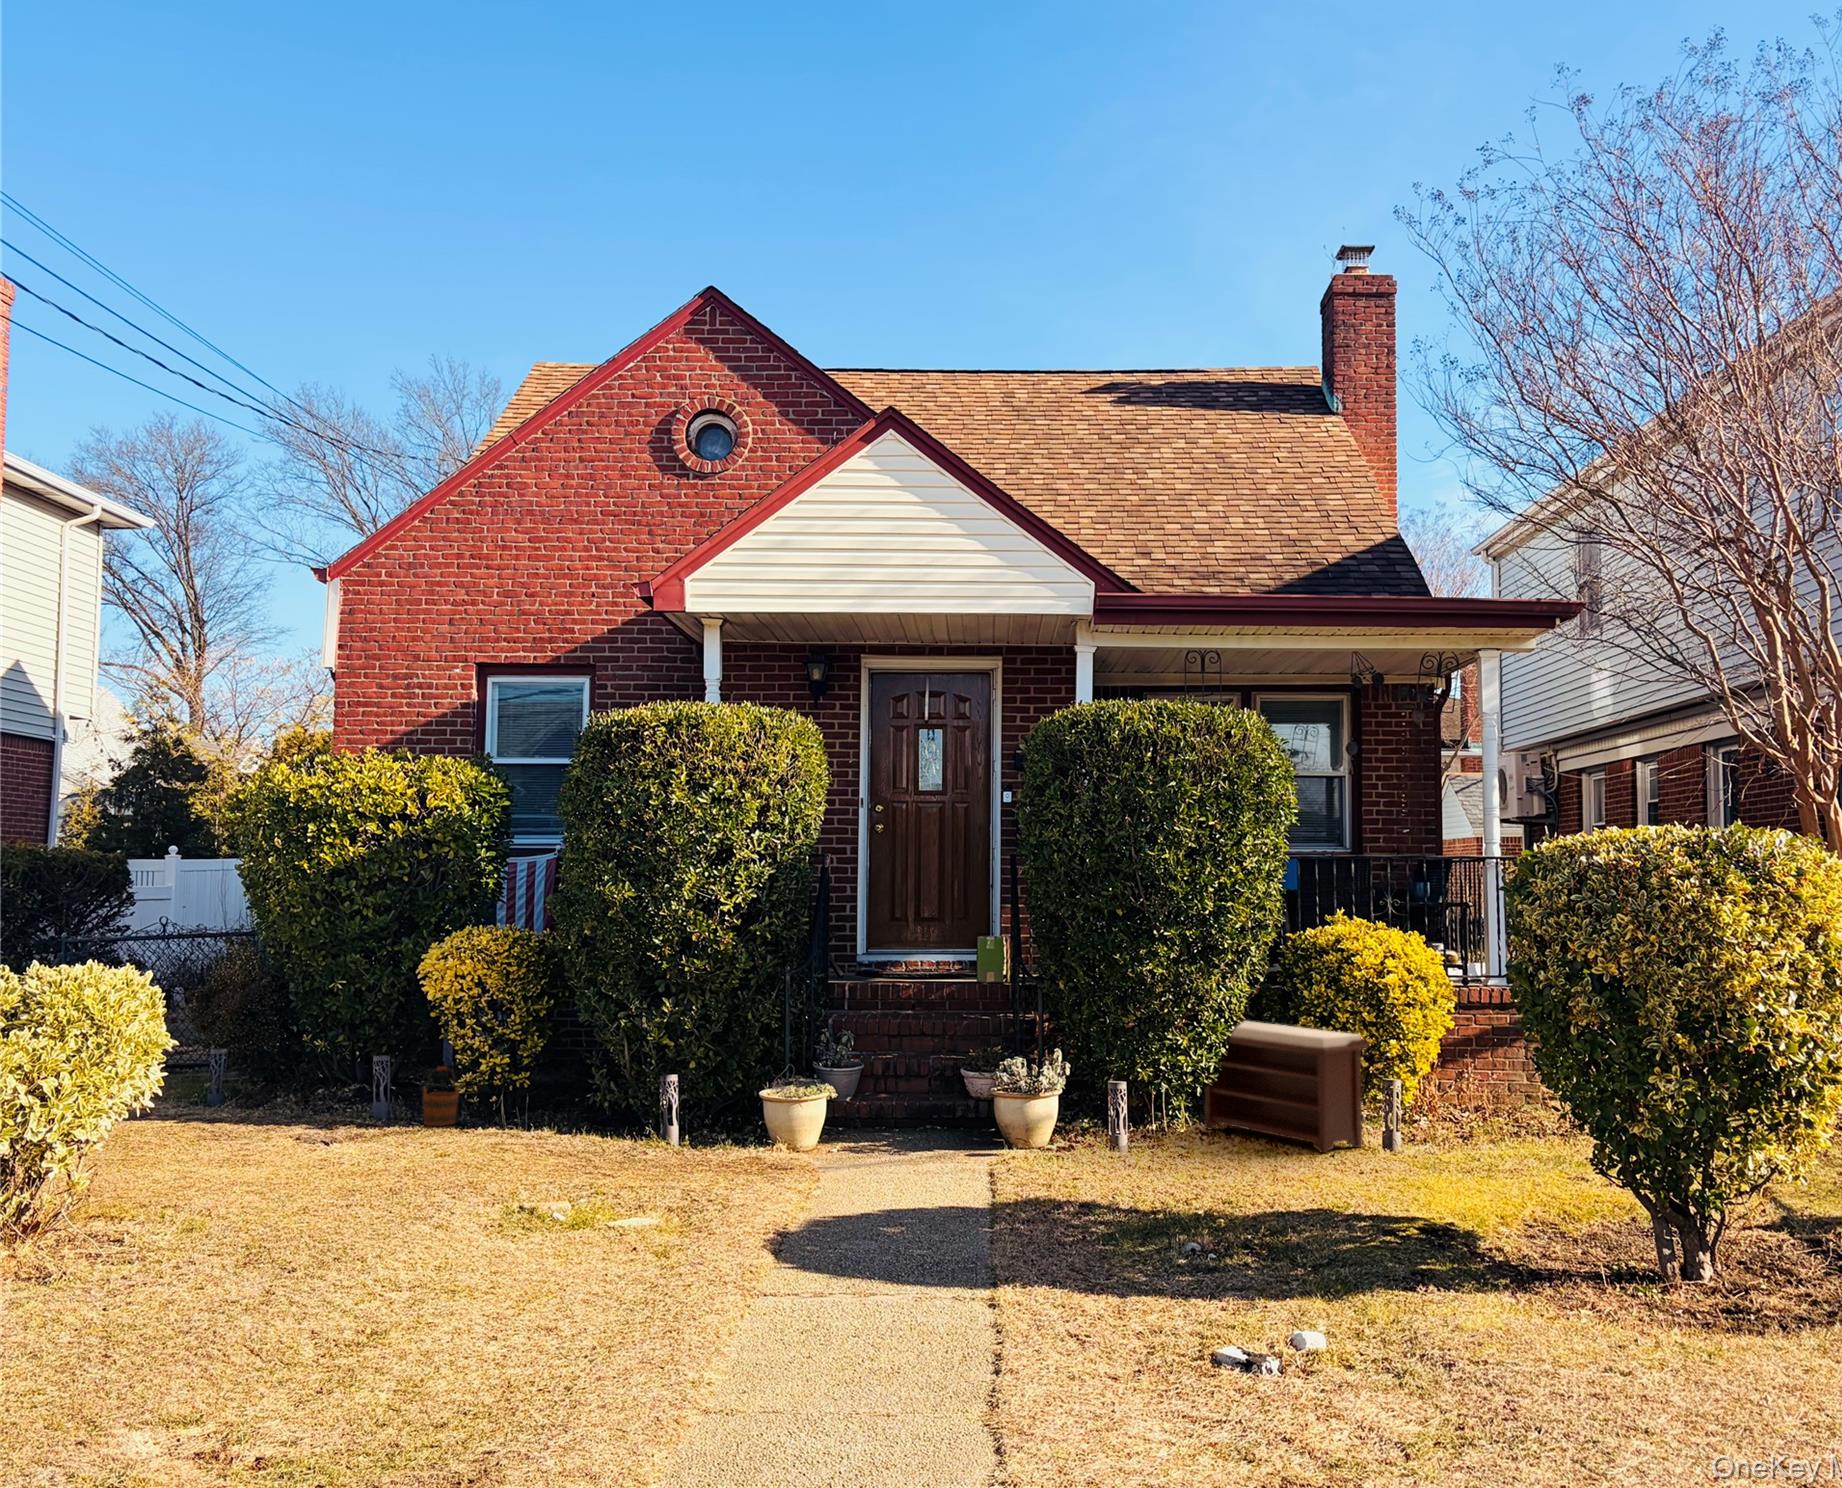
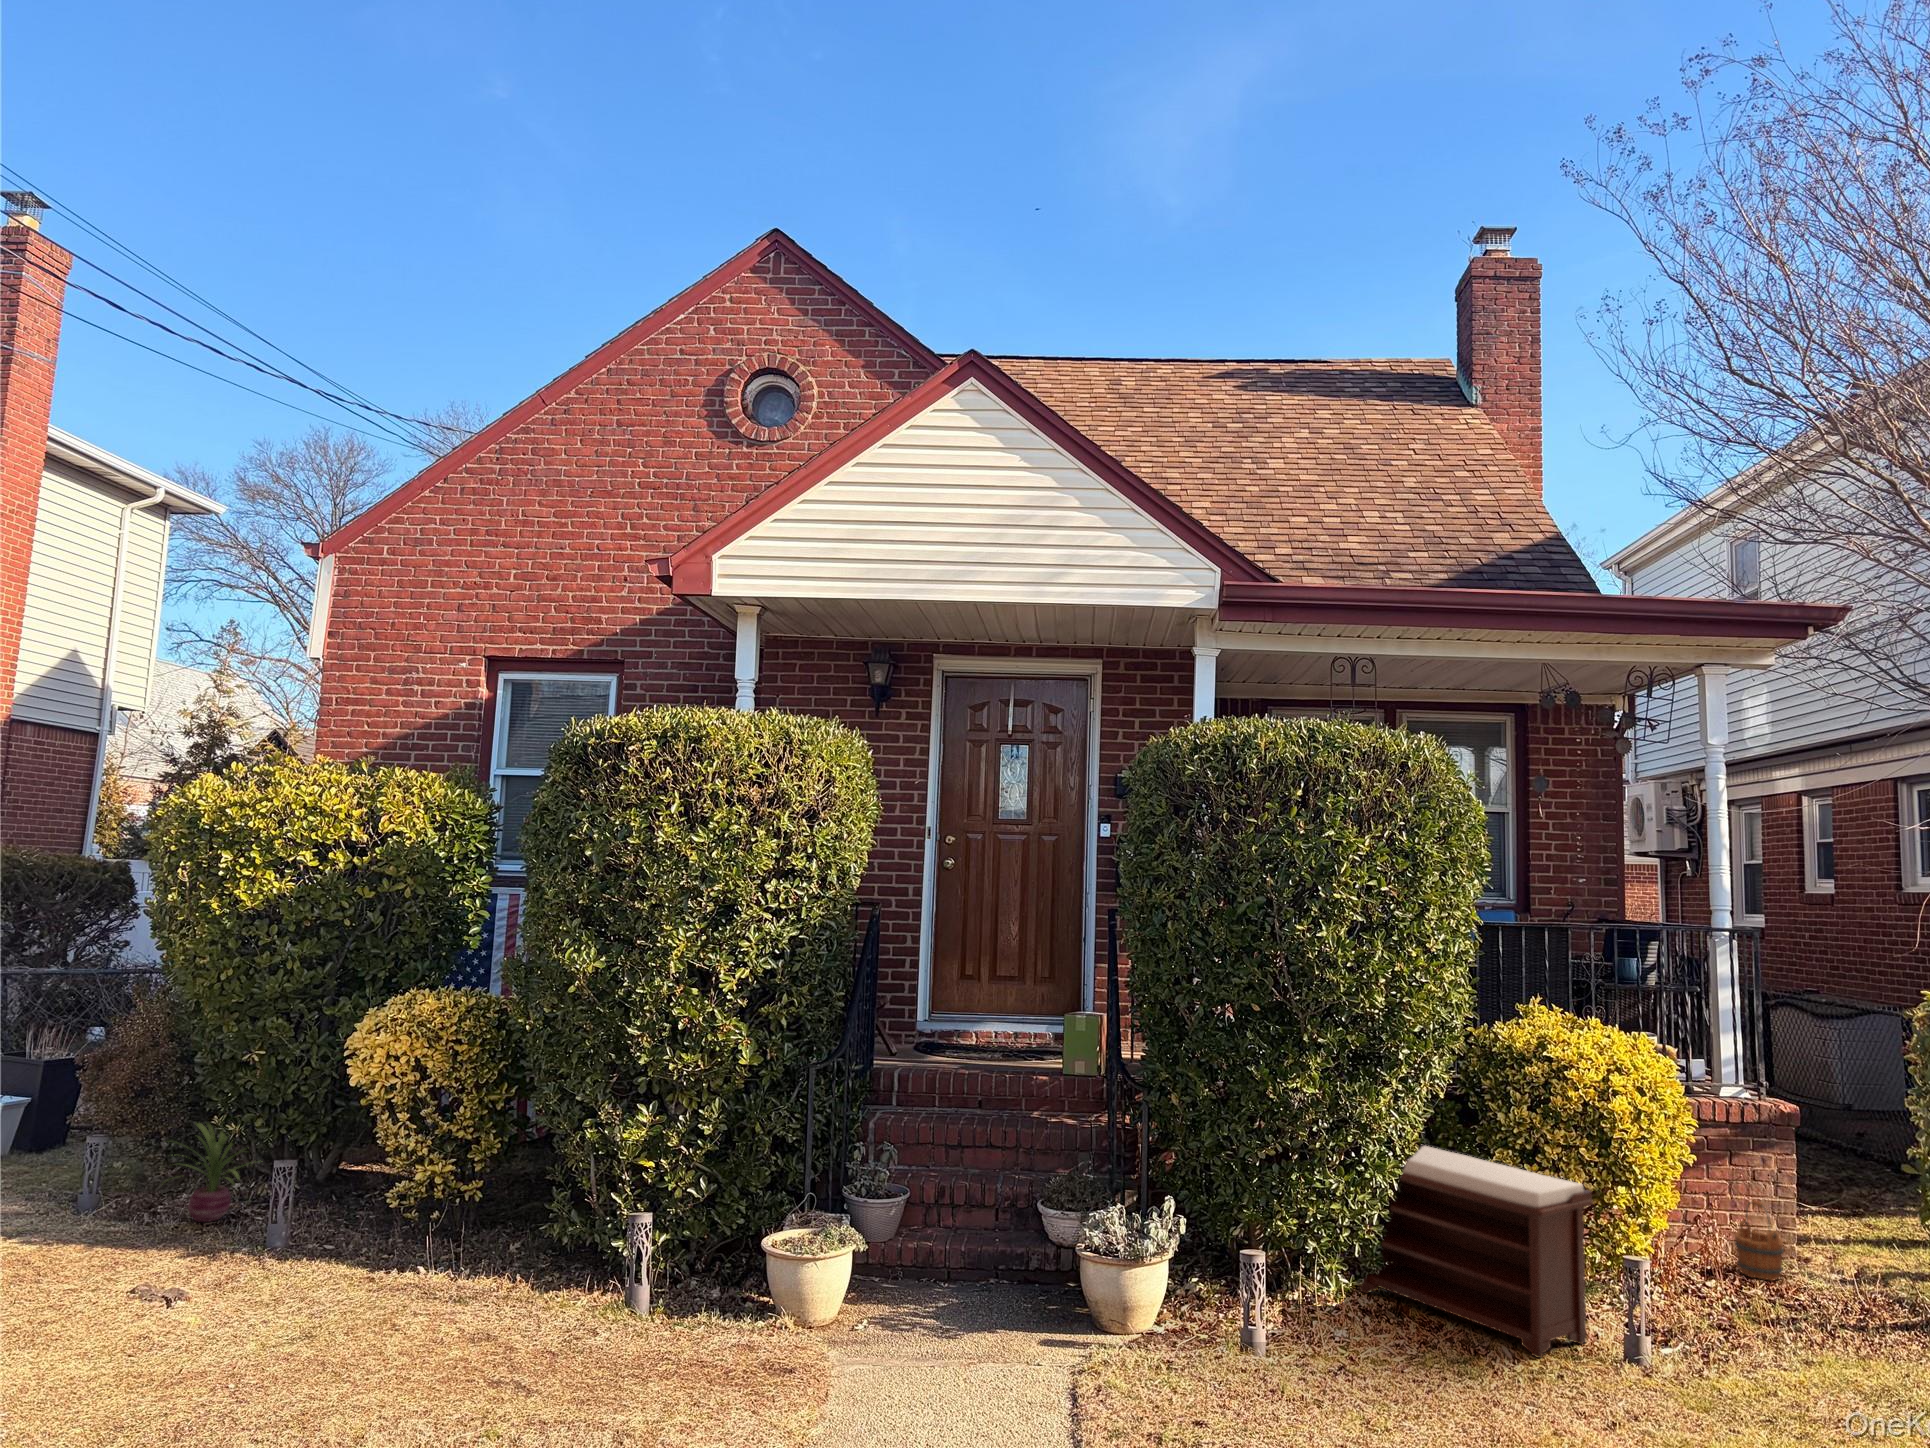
decorative plant: none [270,1031,363,1113] -> present [174,1122,262,1222]
wooden bucket: present [422,1066,460,1126] -> present [1735,1200,1784,1280]

